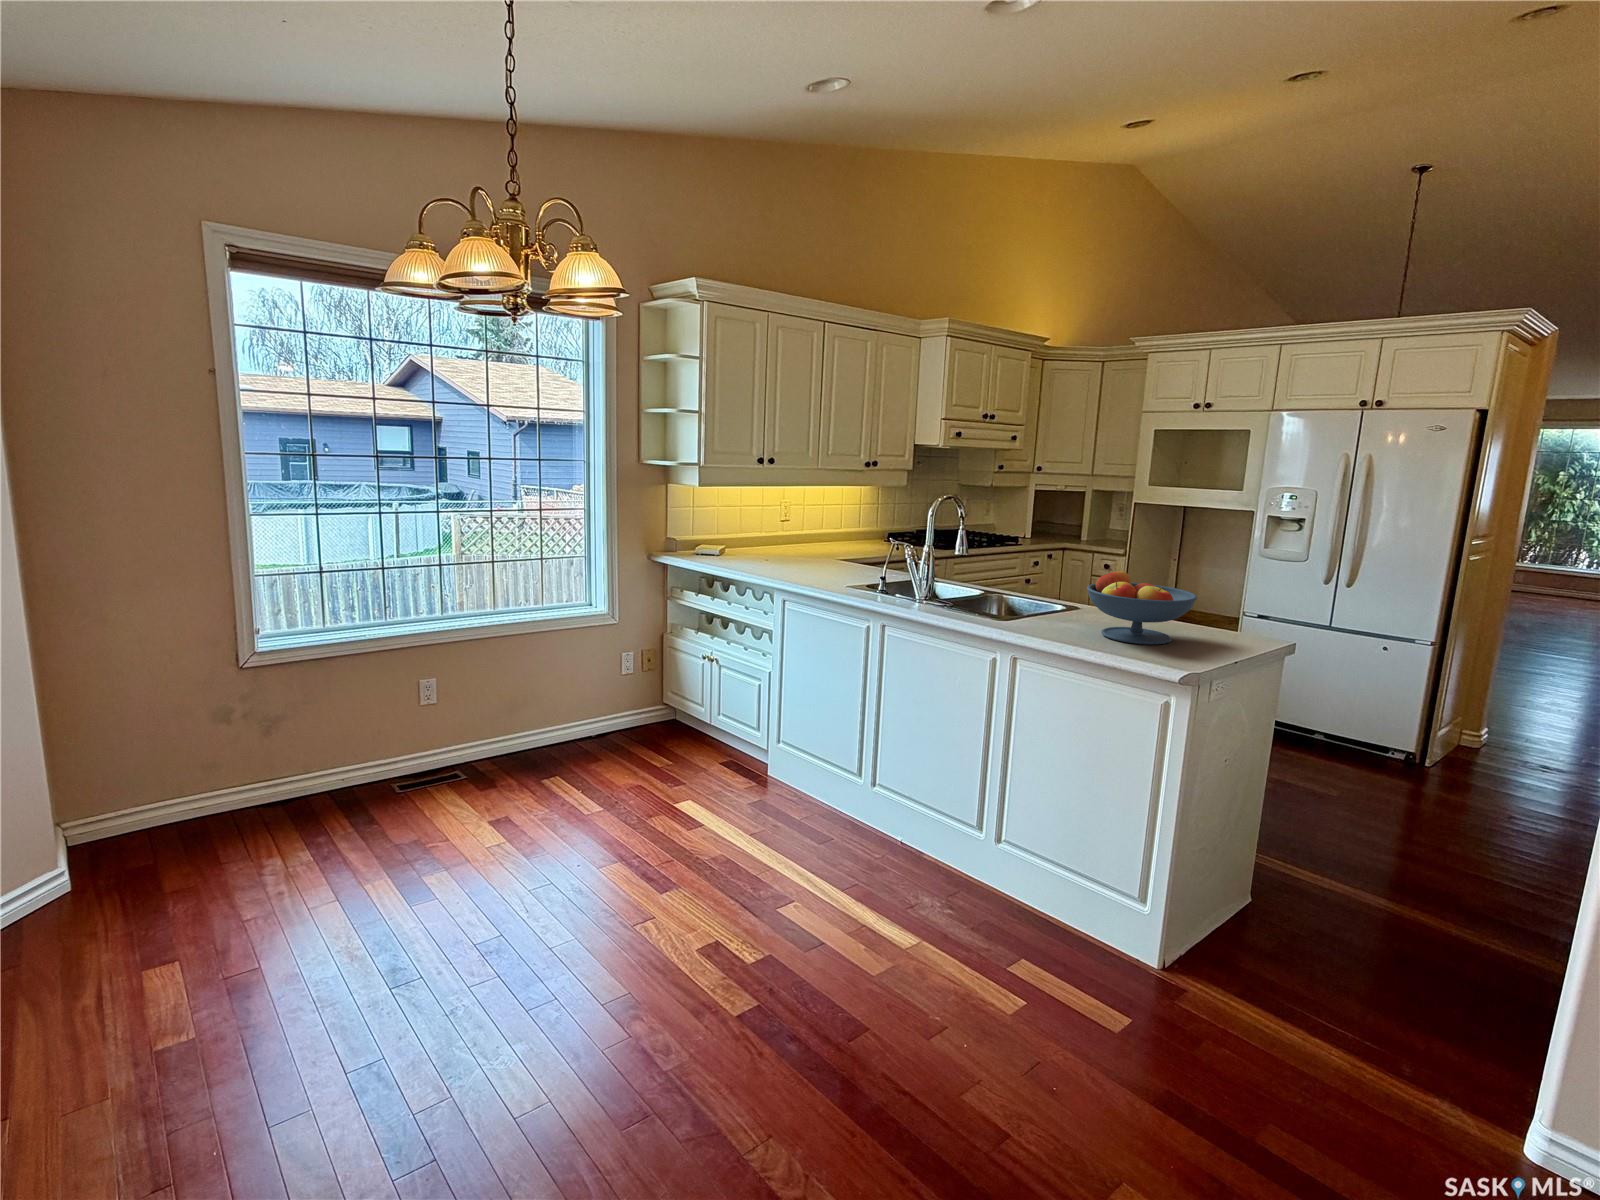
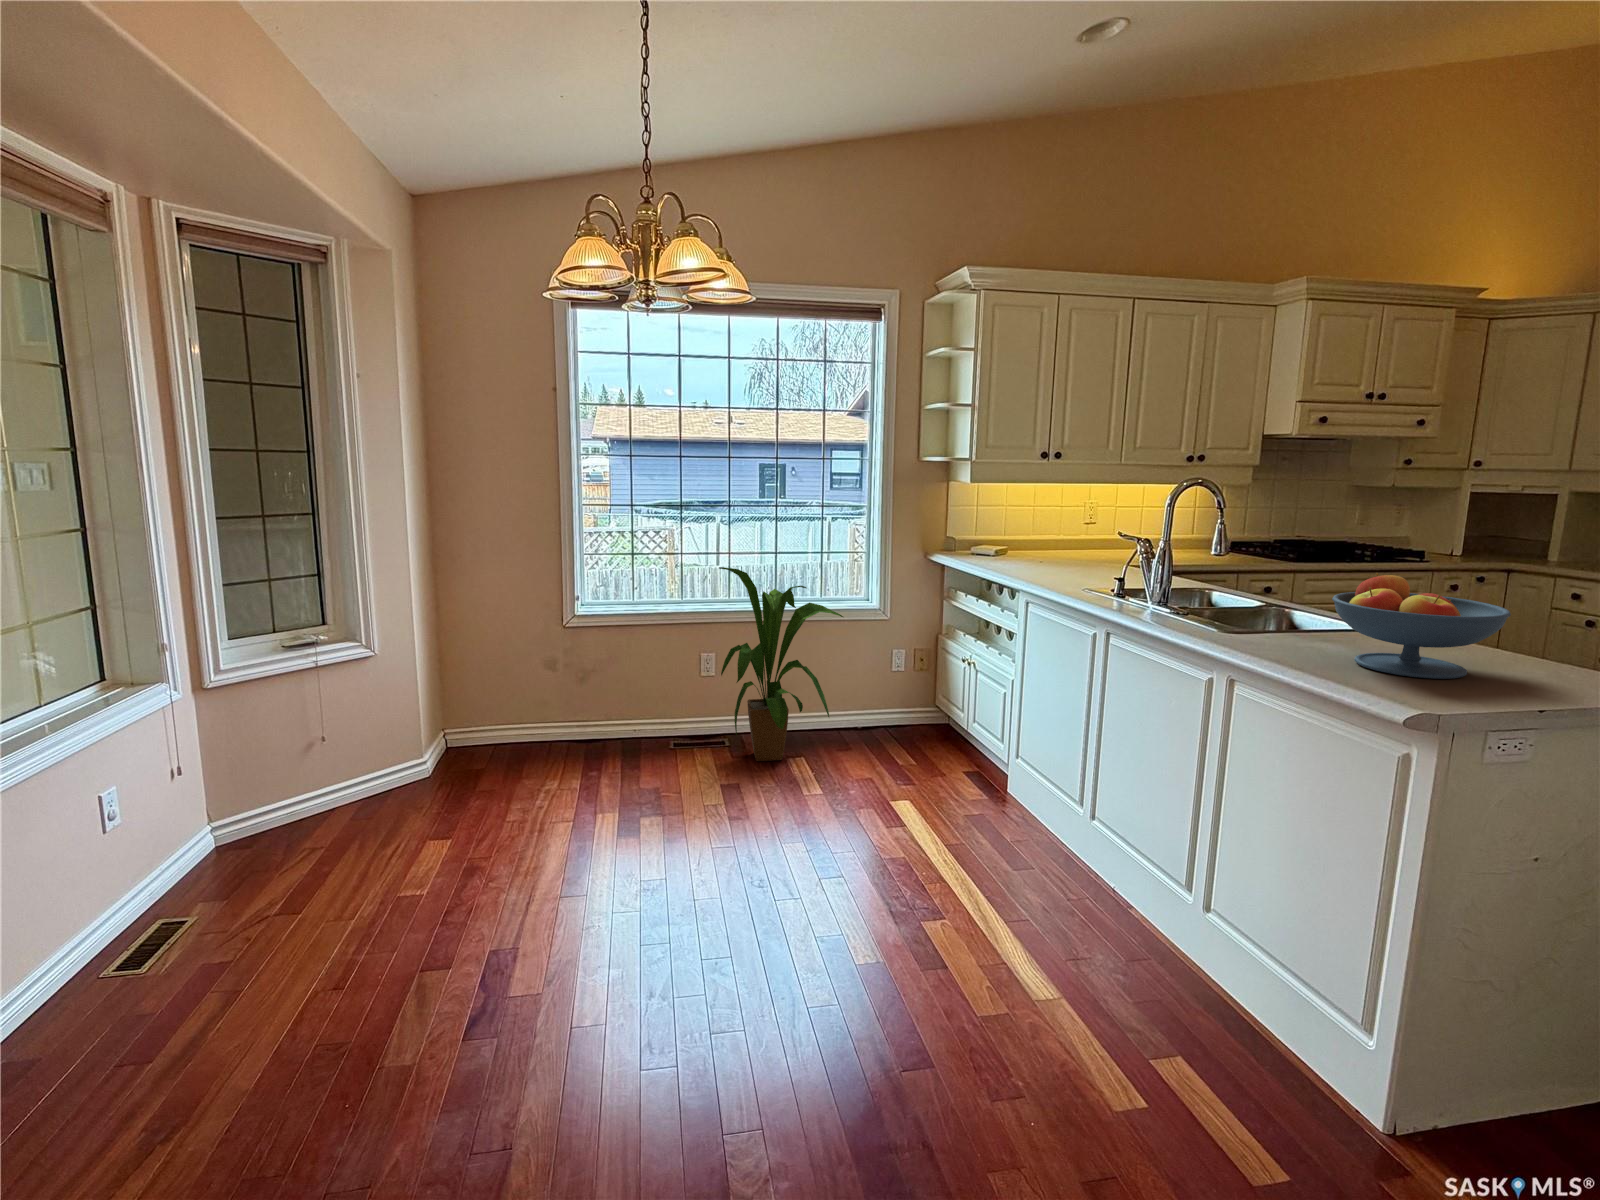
house plant: none [452,584,593,789] -> present [719,567,843,761]

